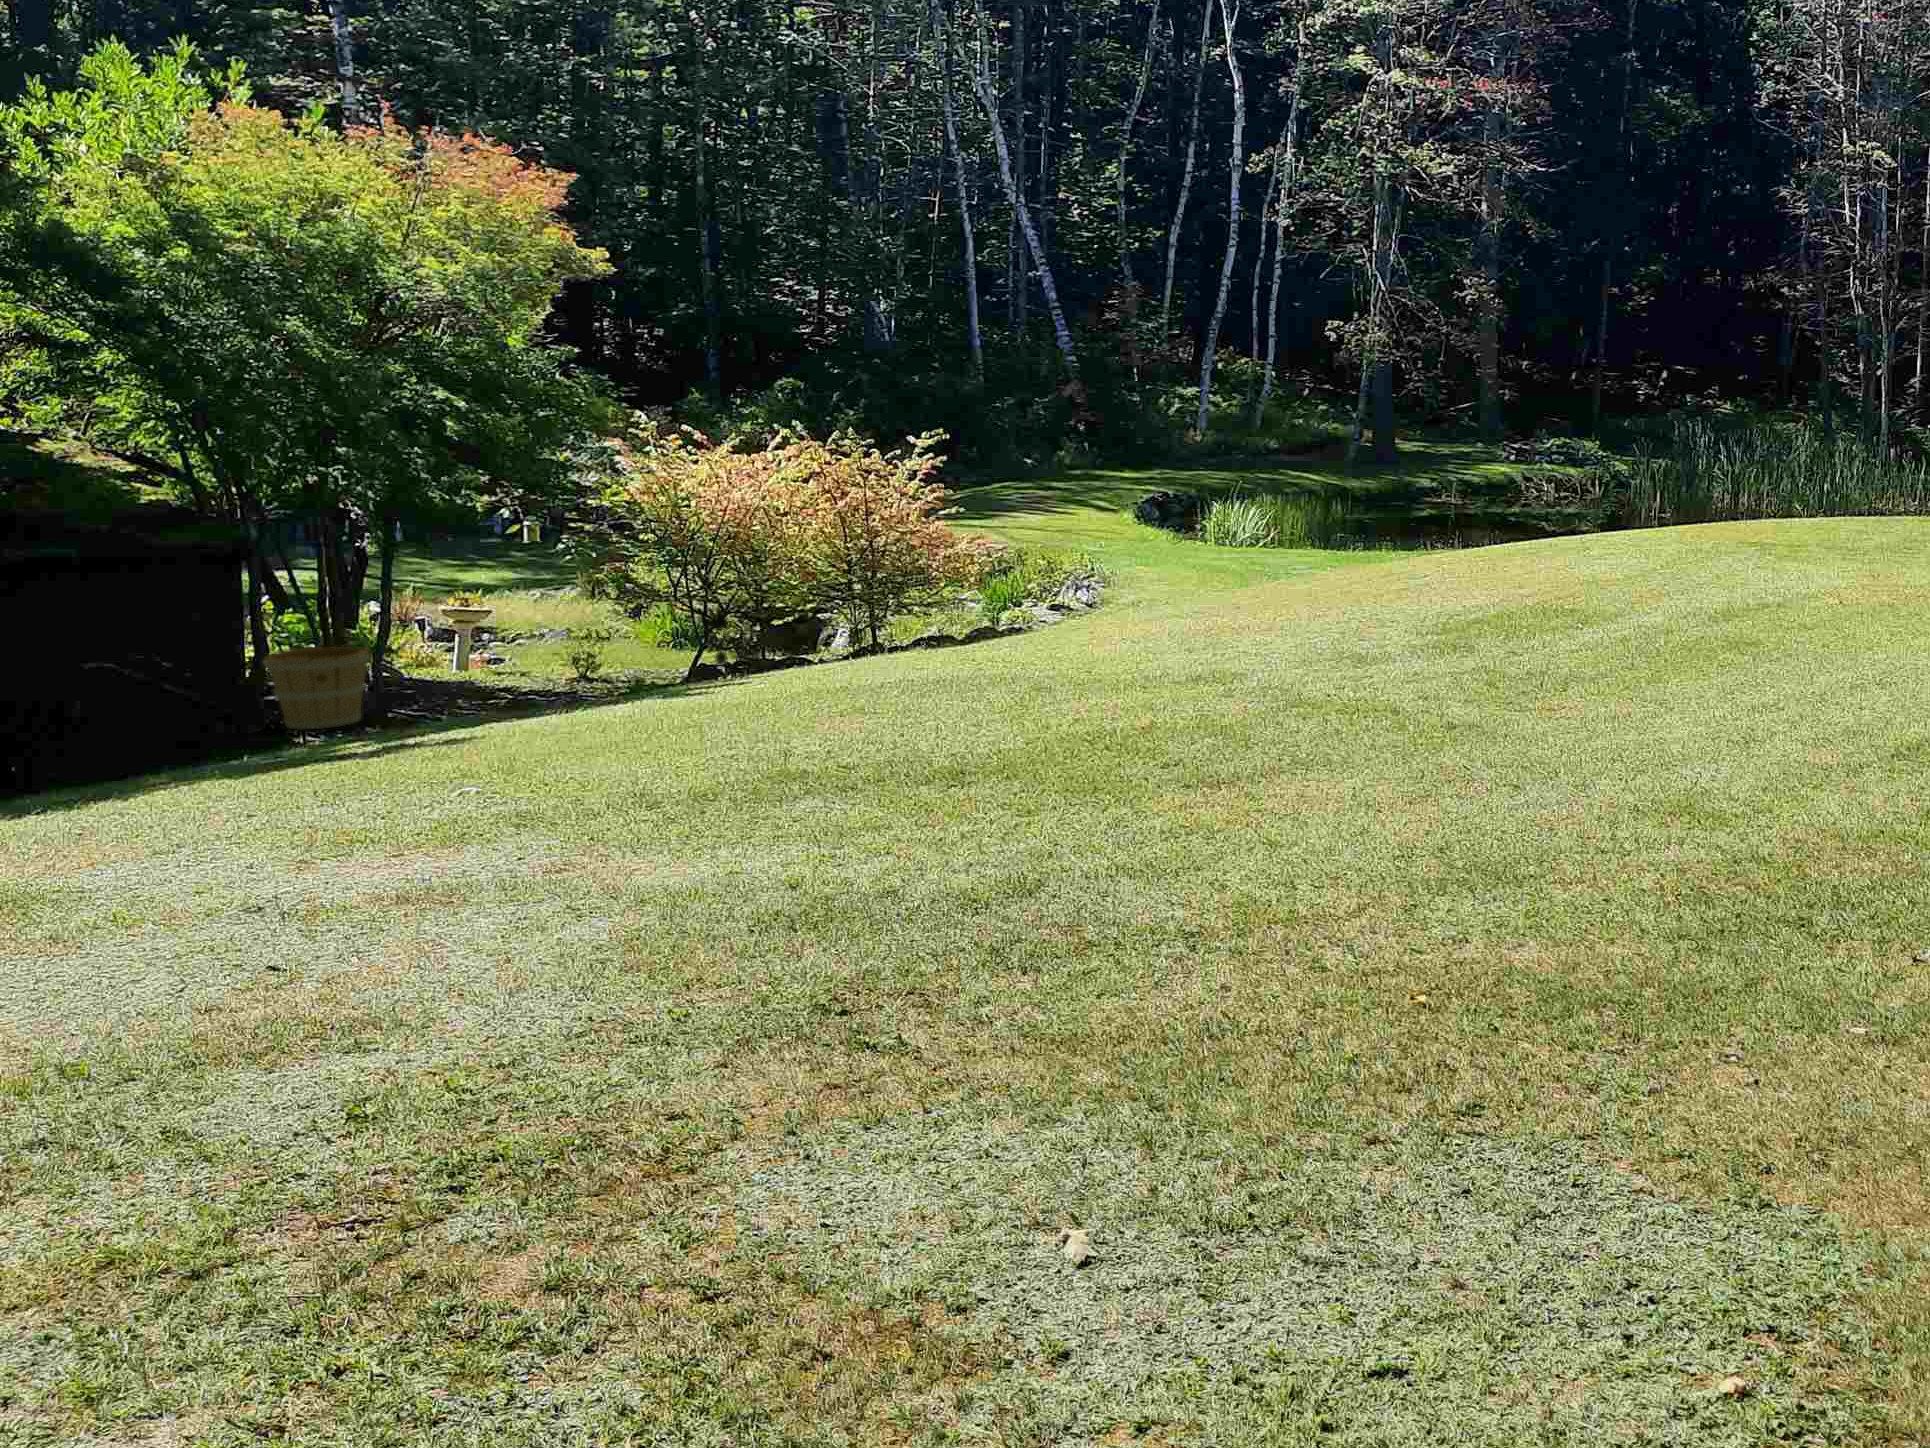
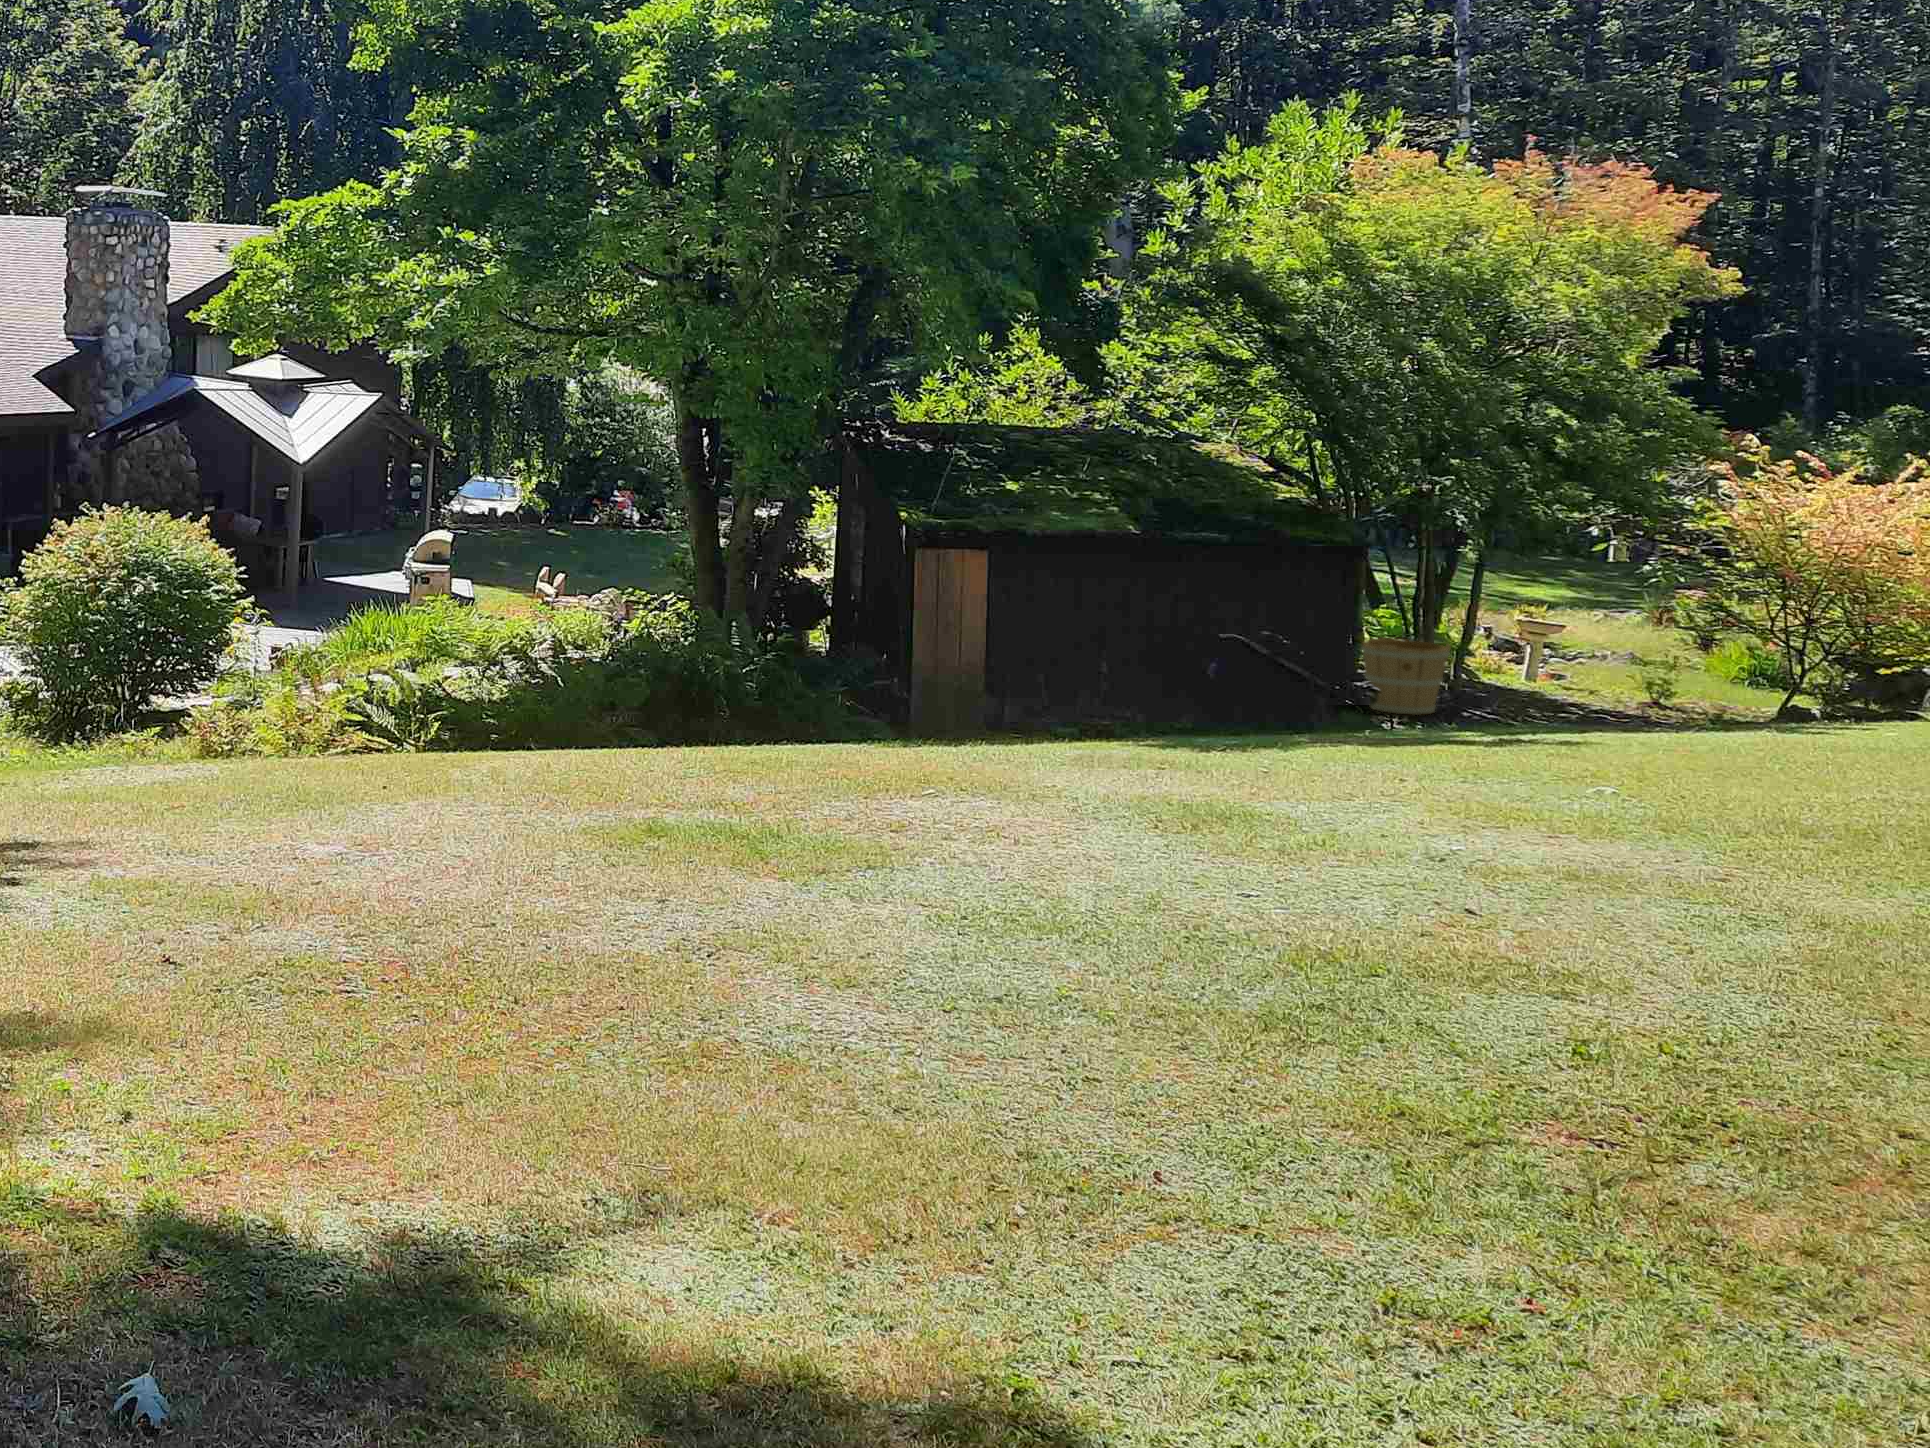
potted plant: present [700,610,743,666] -> none [1790,651,1856,719]

